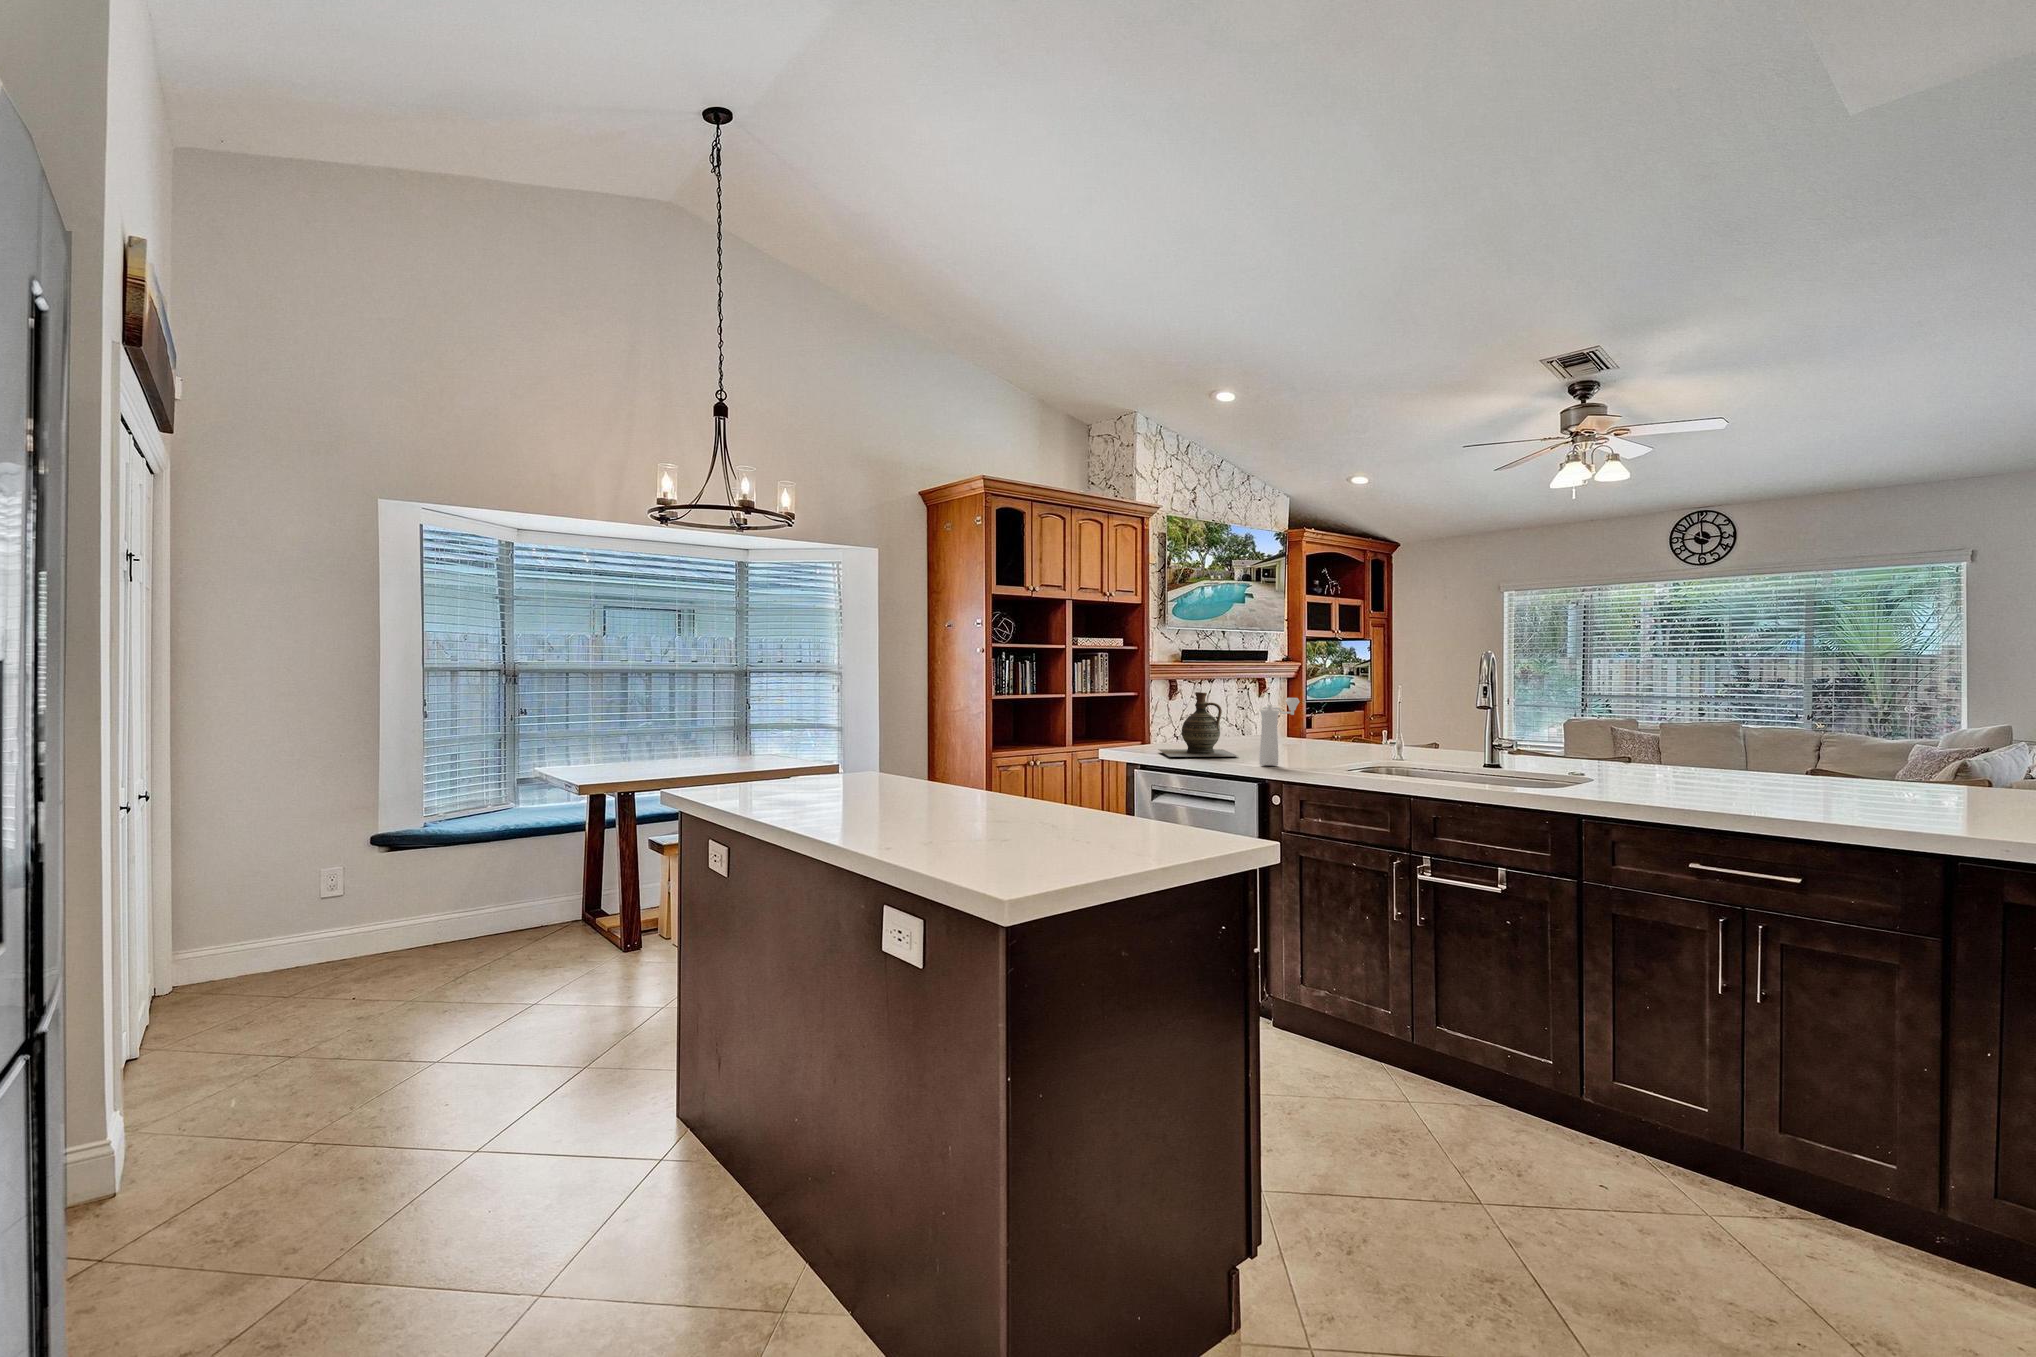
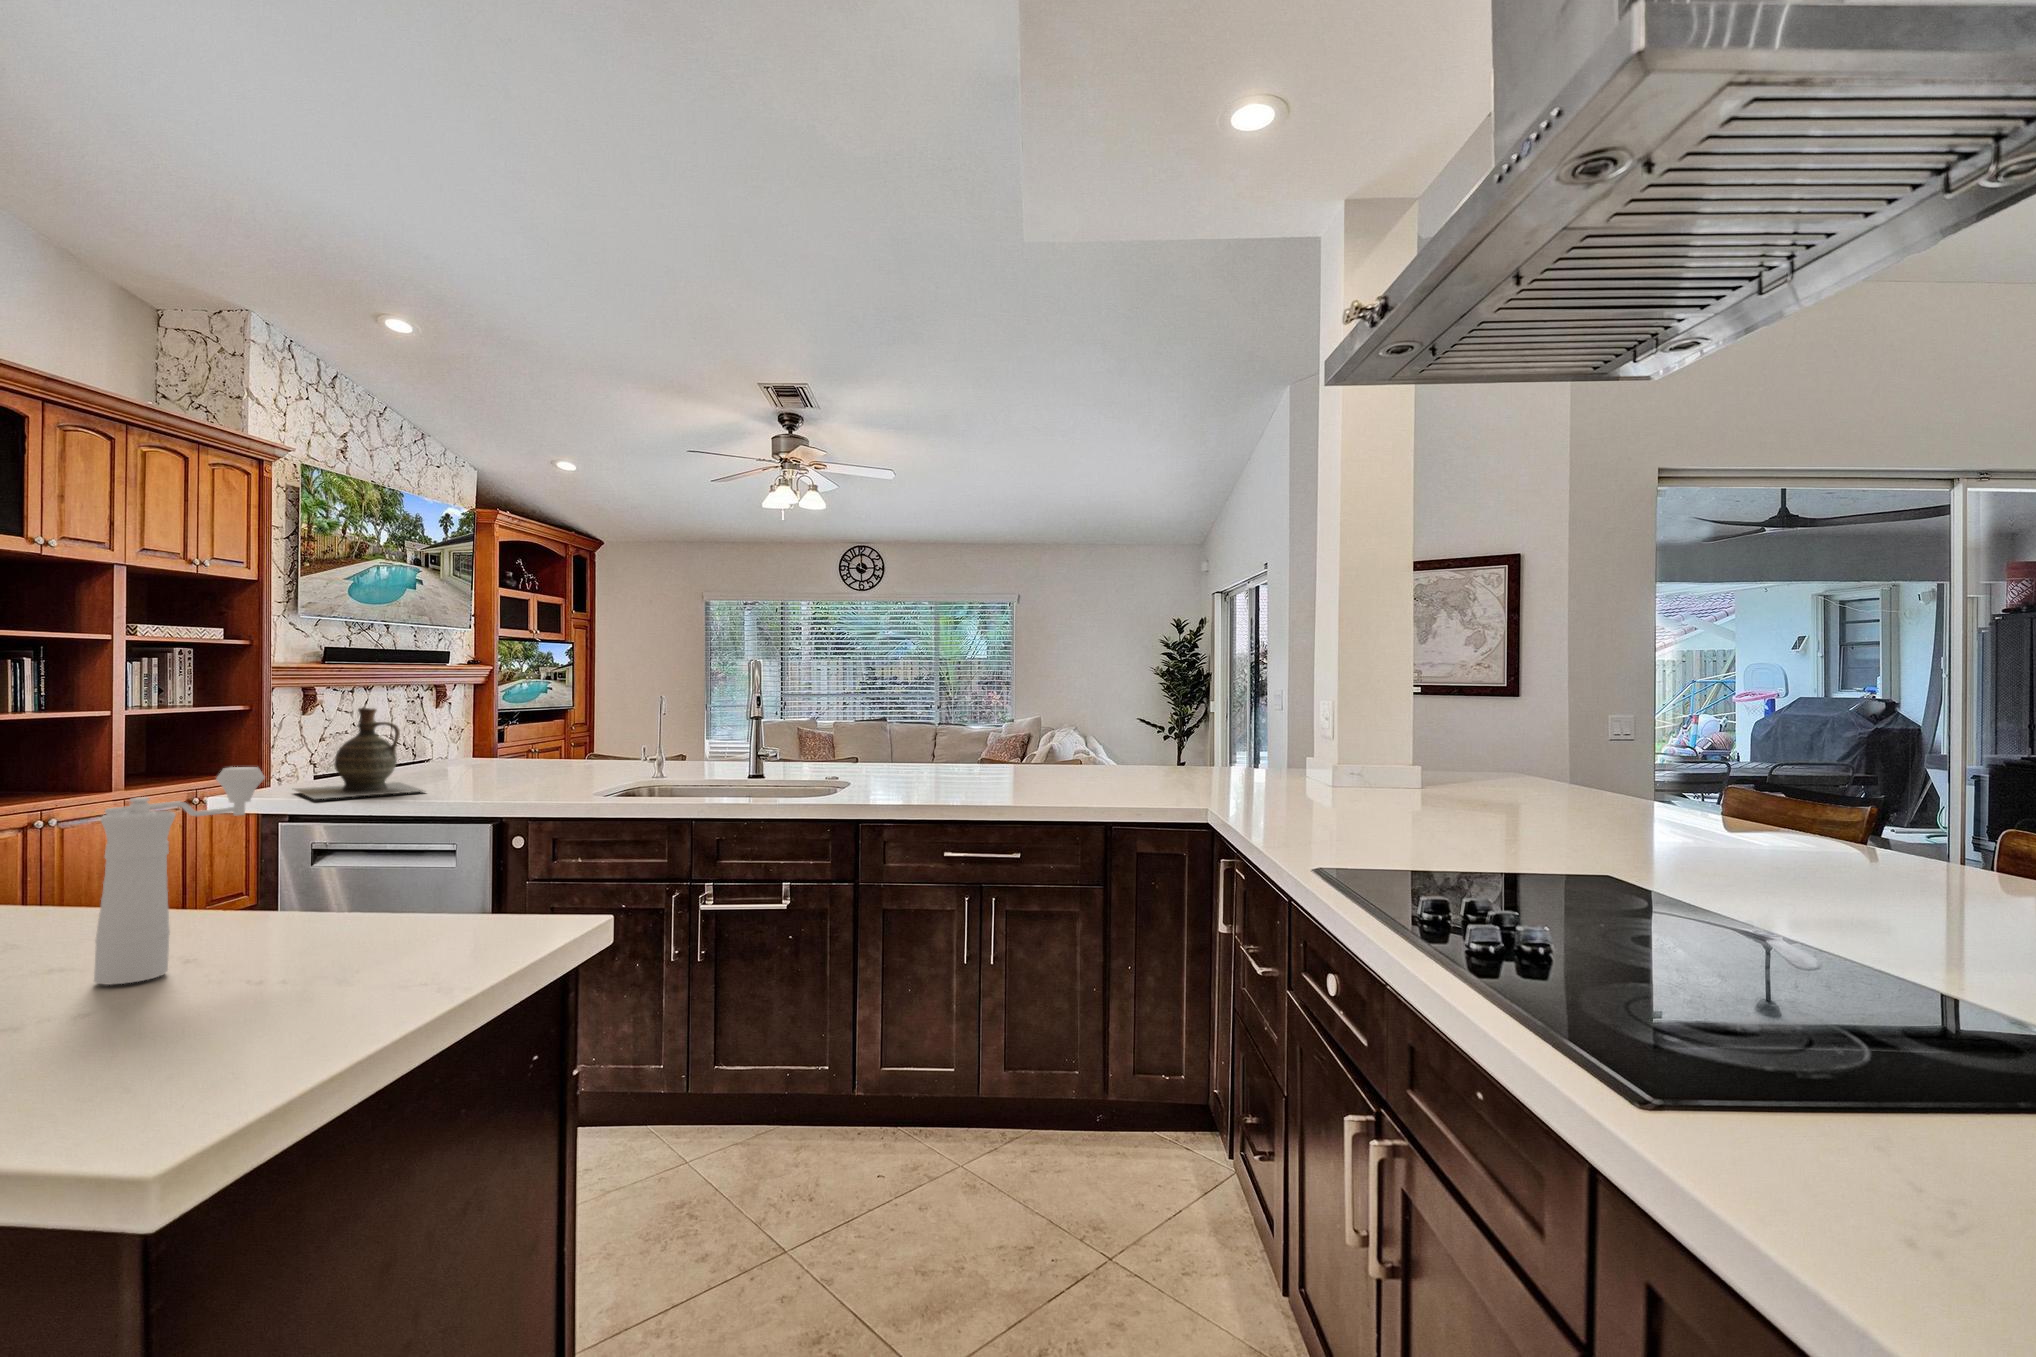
pepper mill: present [1259,698,1300,766] -> present [94,767,265,985]

